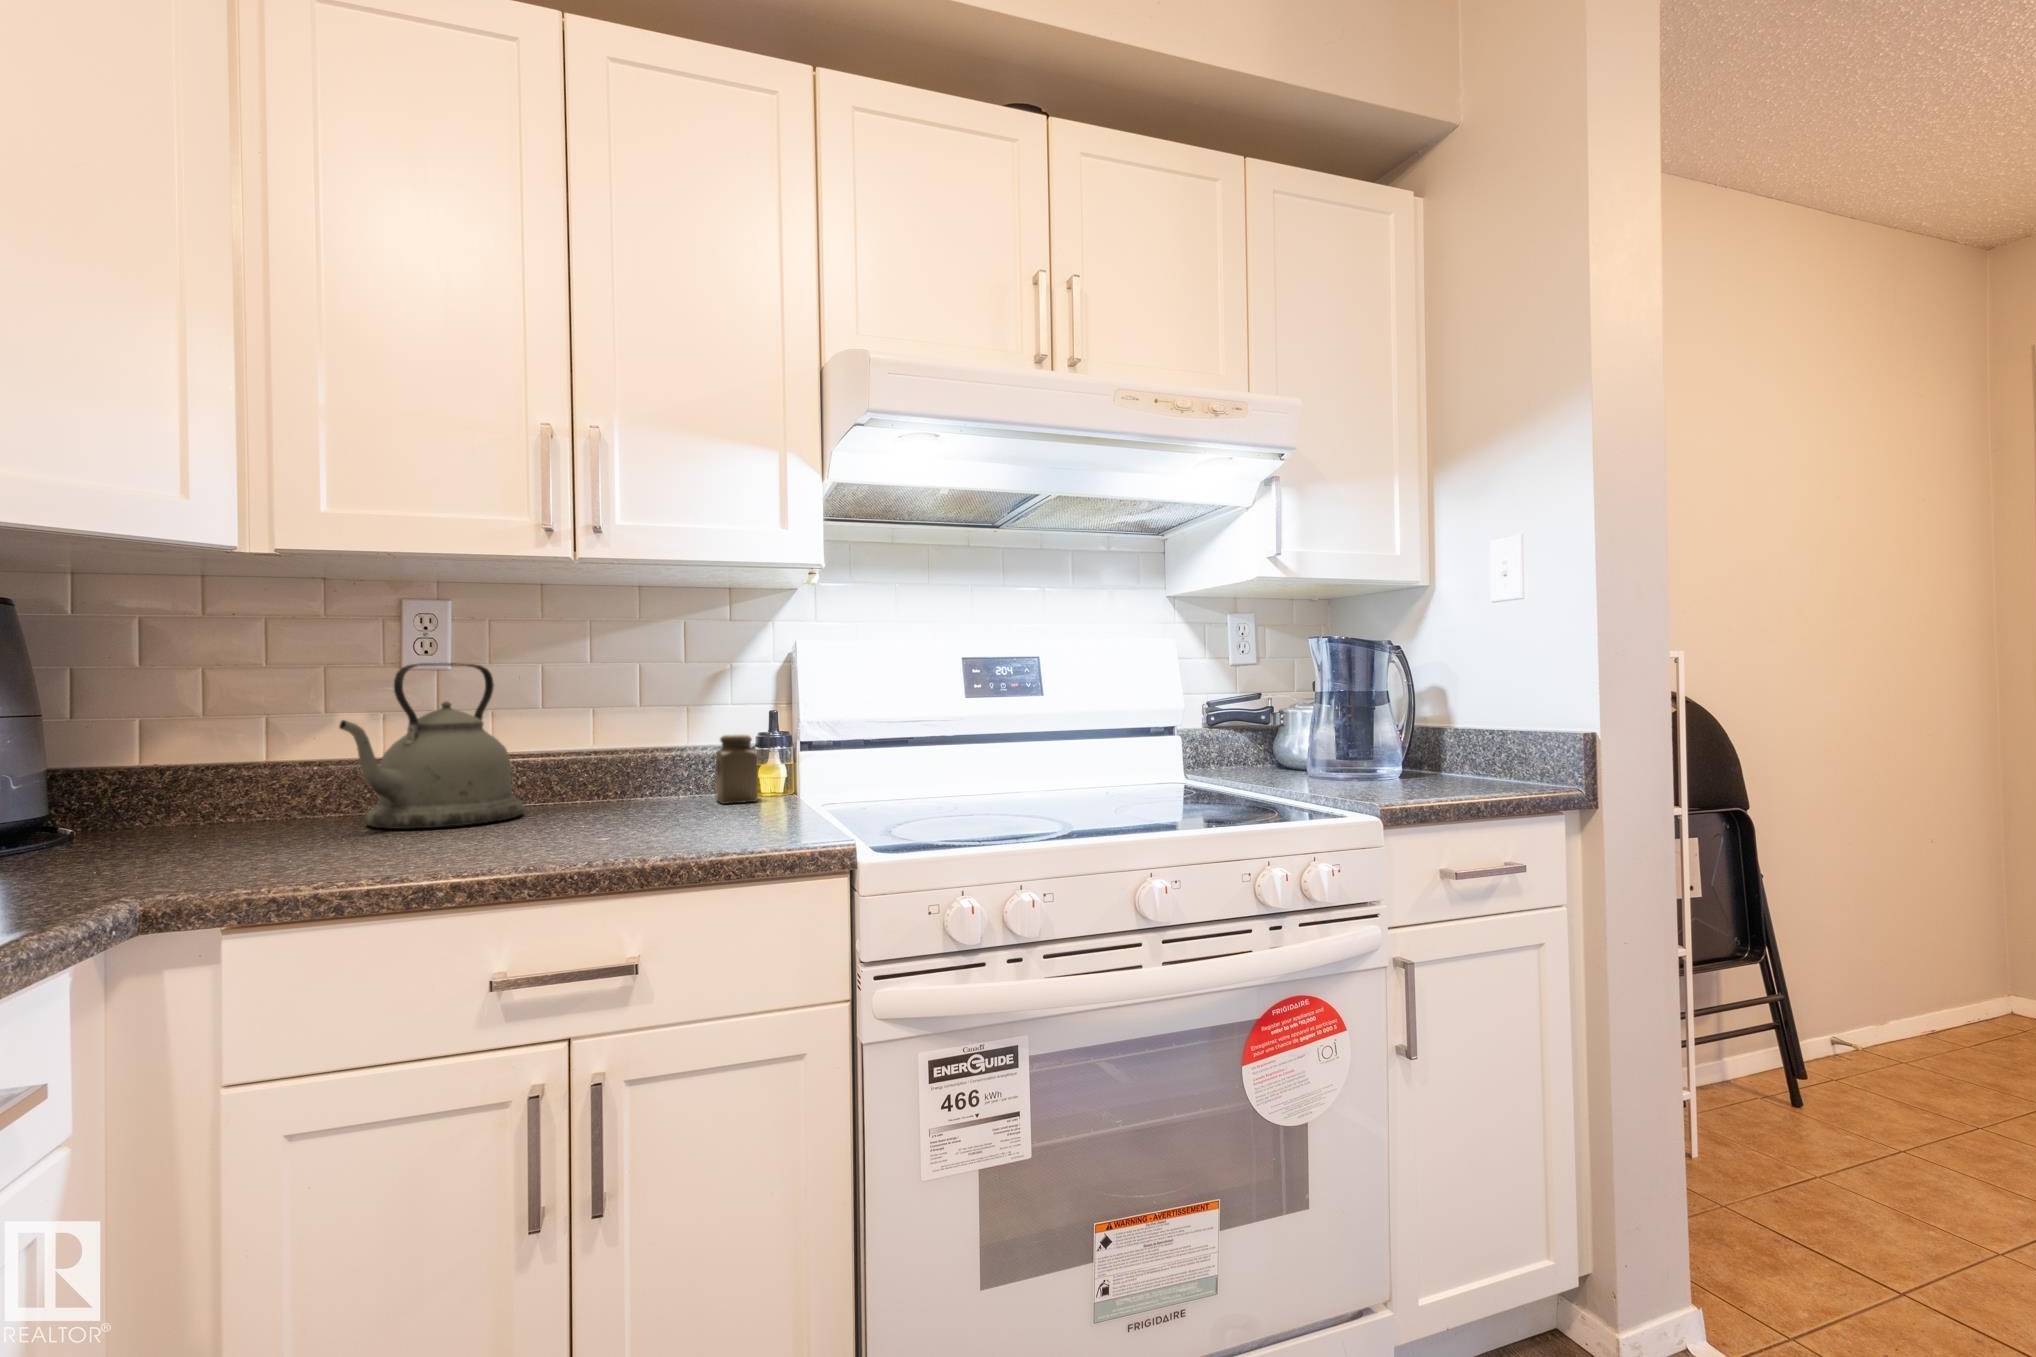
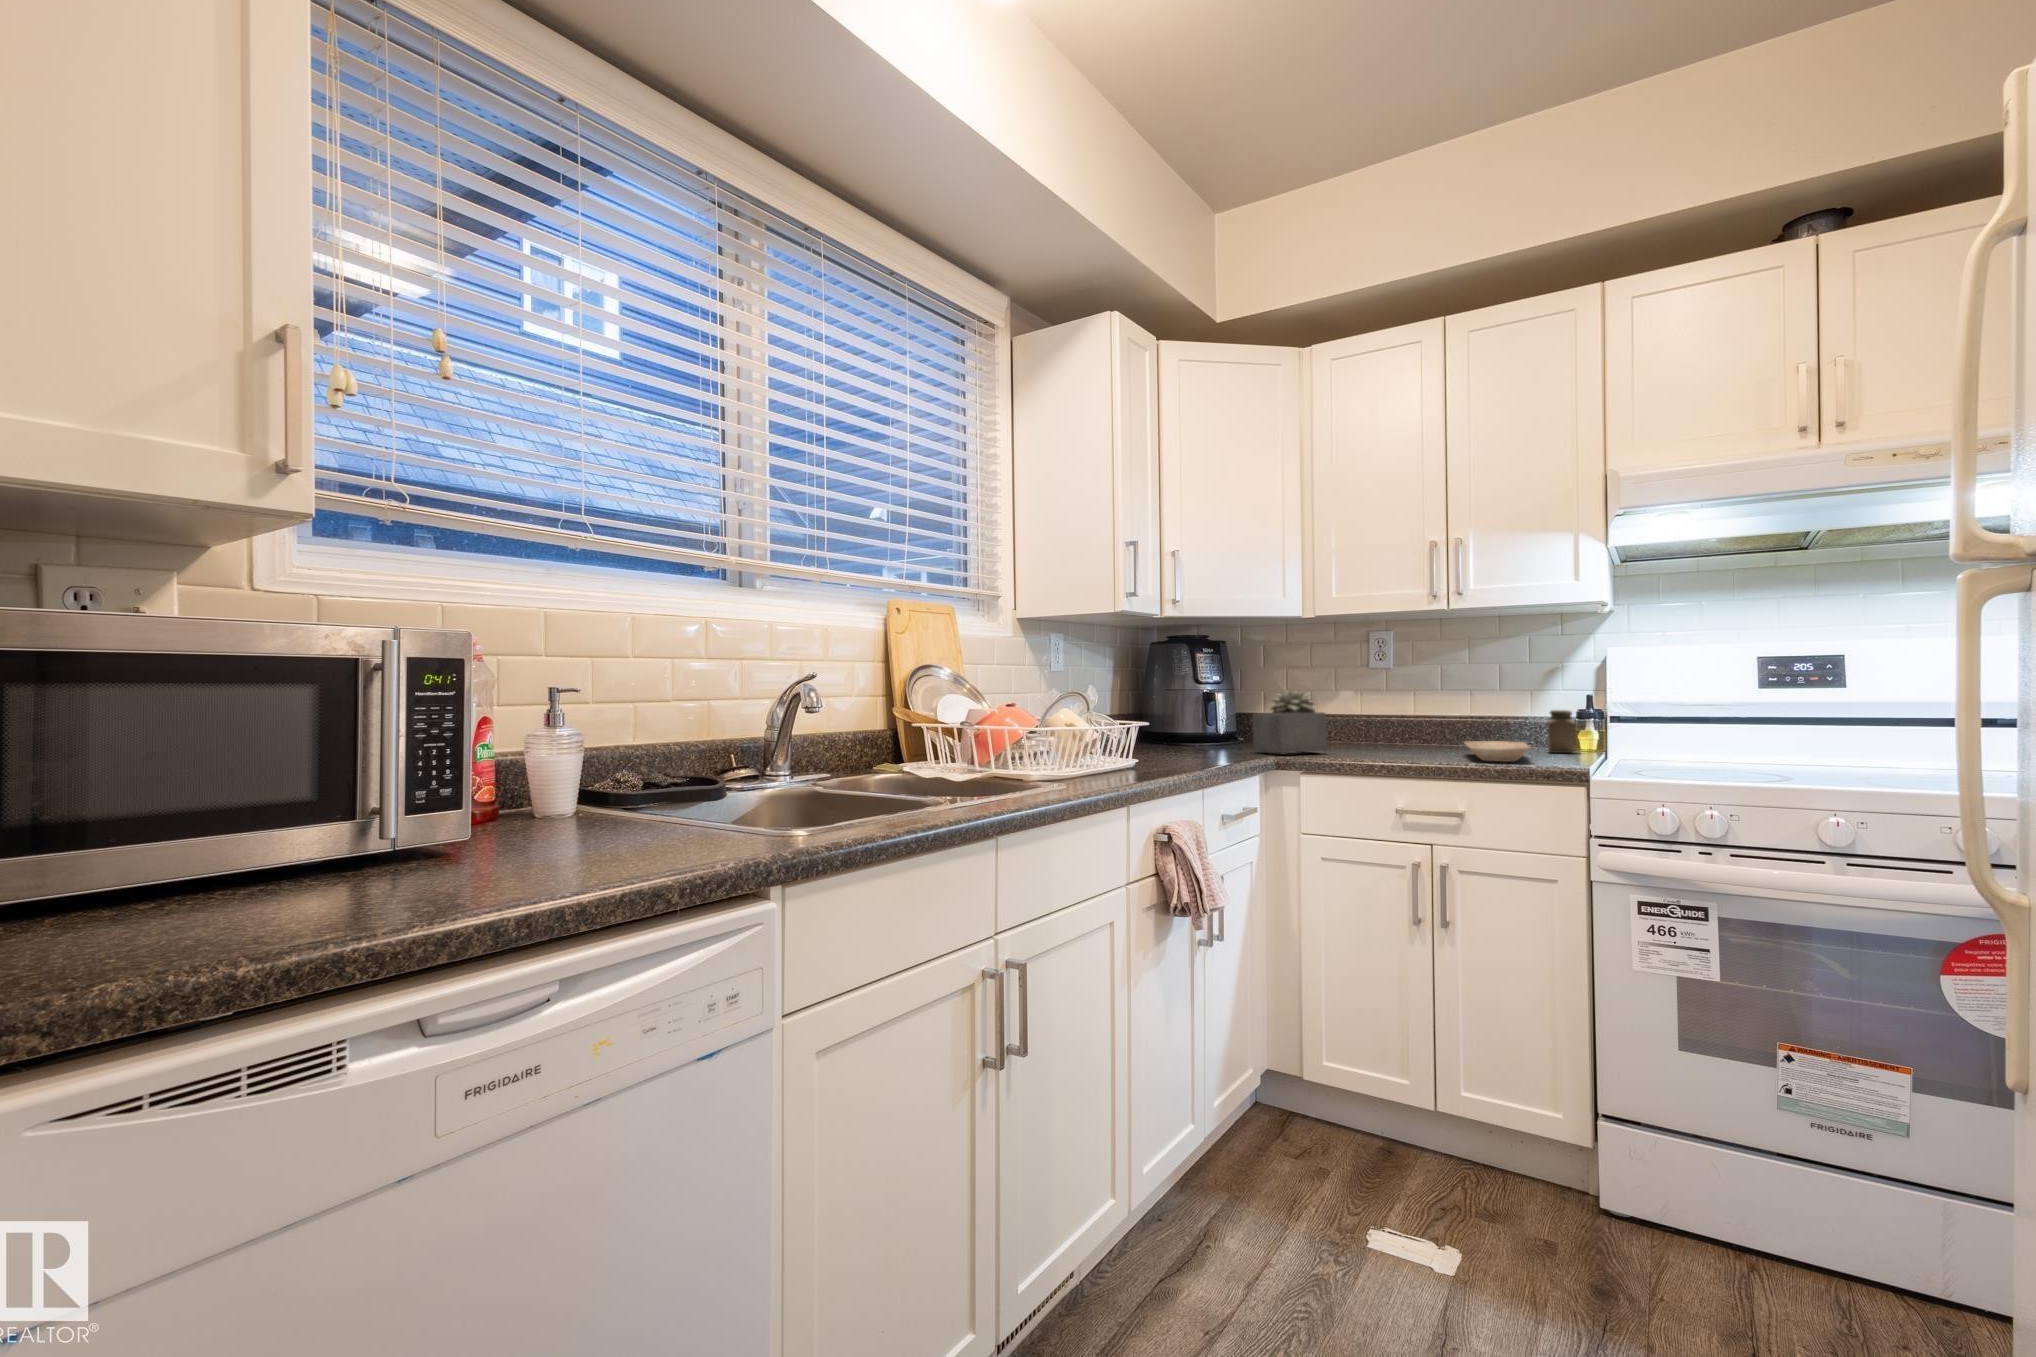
kettle: present [339,663,524,829] -> none [1340,666,1429,749]
succulent plant: none [85,717,315,881] -> present [1252,691,1327,753]
tray: none [599,794,733,842] -> present [1464,741,1530,762]

